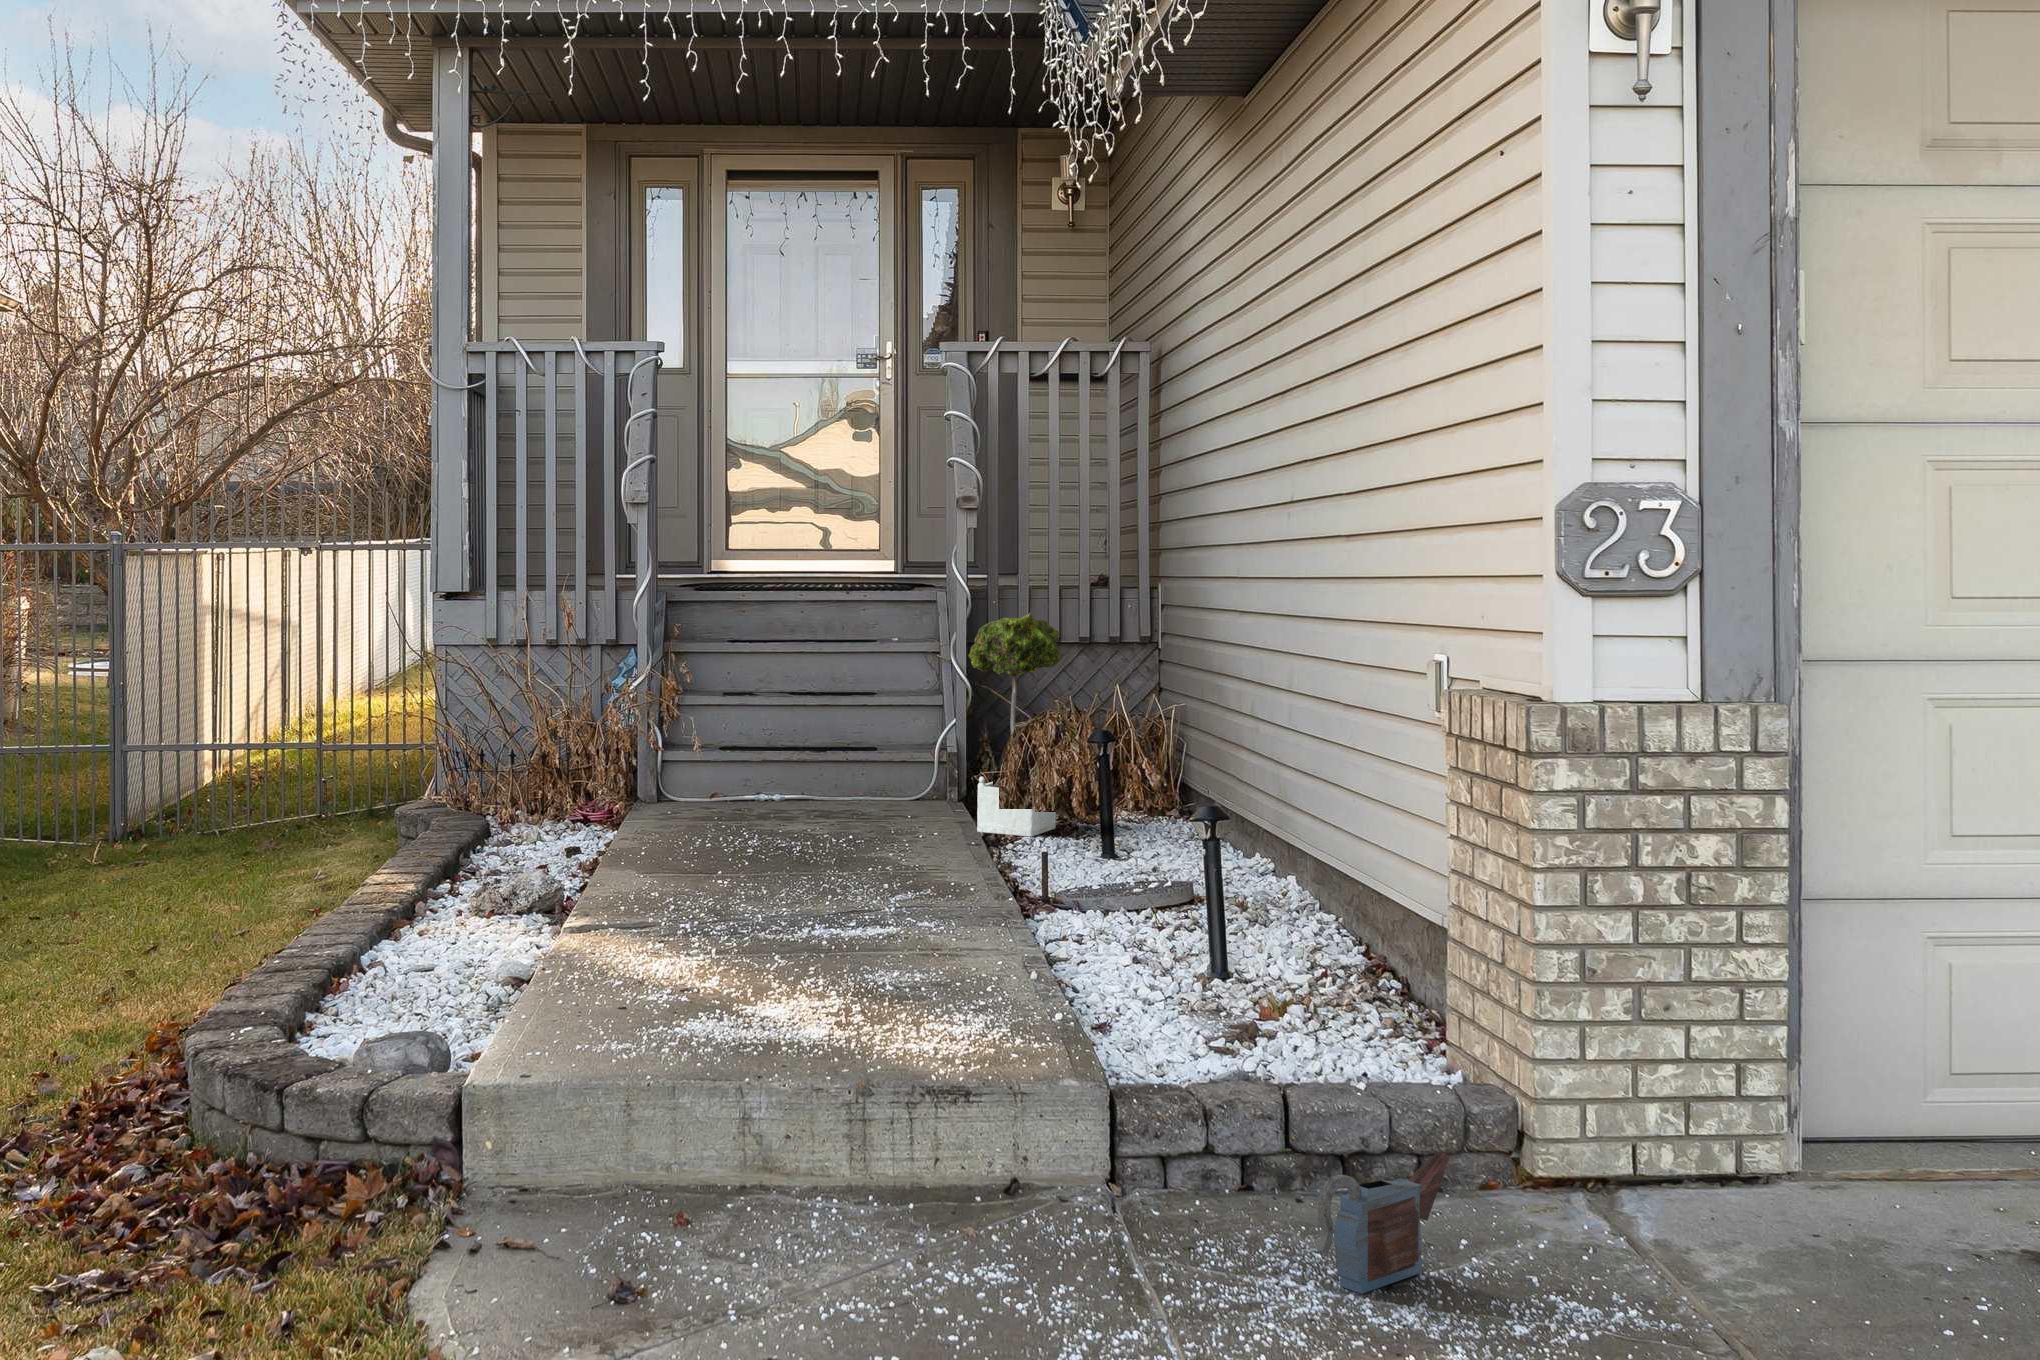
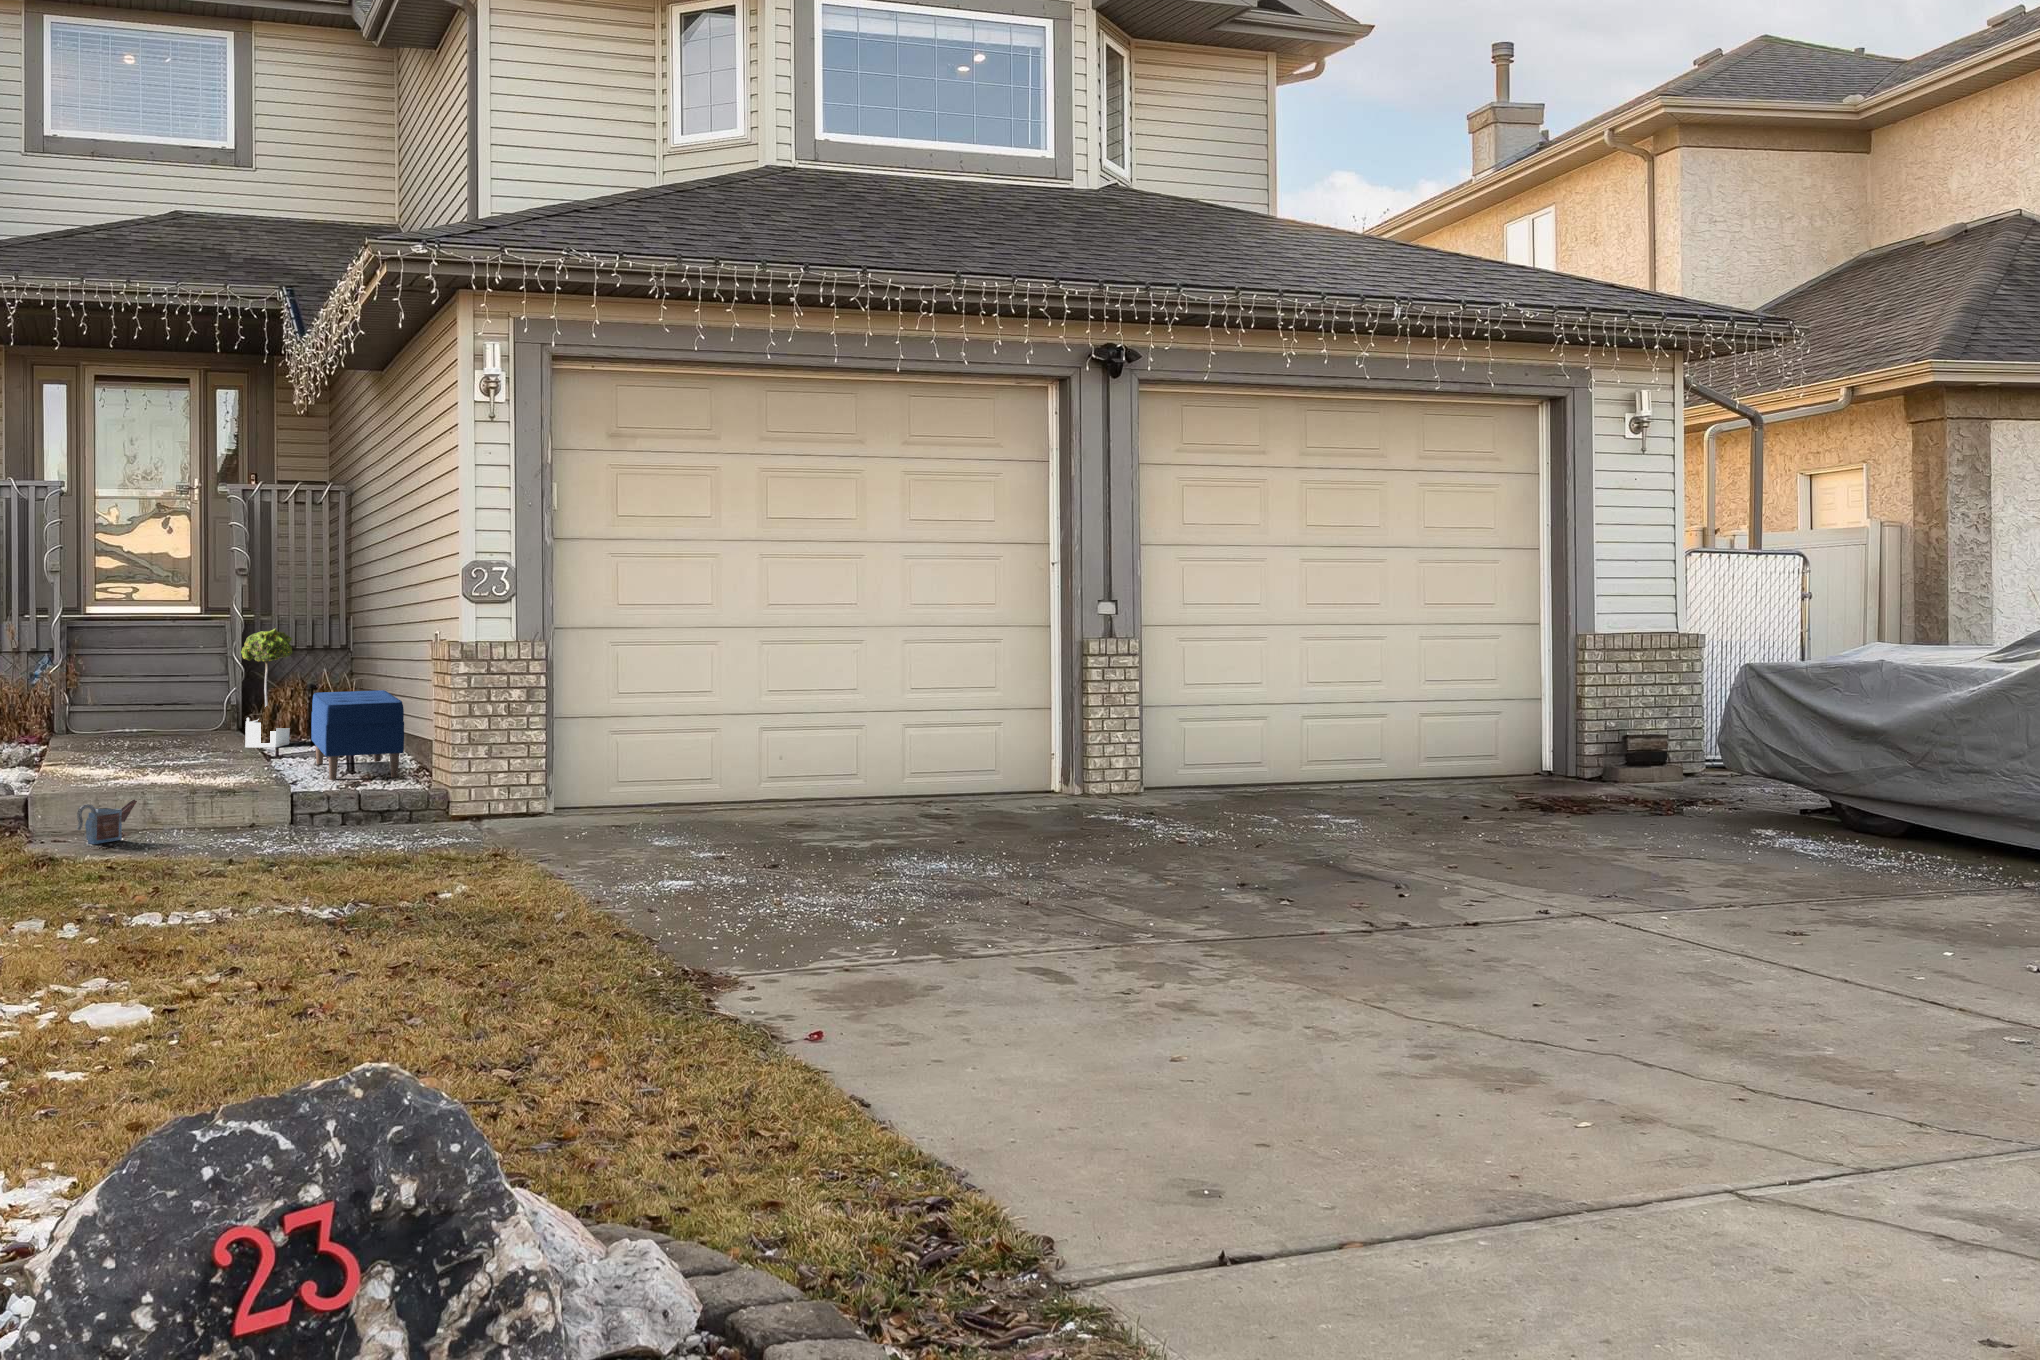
bench: none [1108,751,1315,957] -> present [311,690,404,780]
watering can: present [1316,1150,1450,1294] -> present [76,799,137,844]

